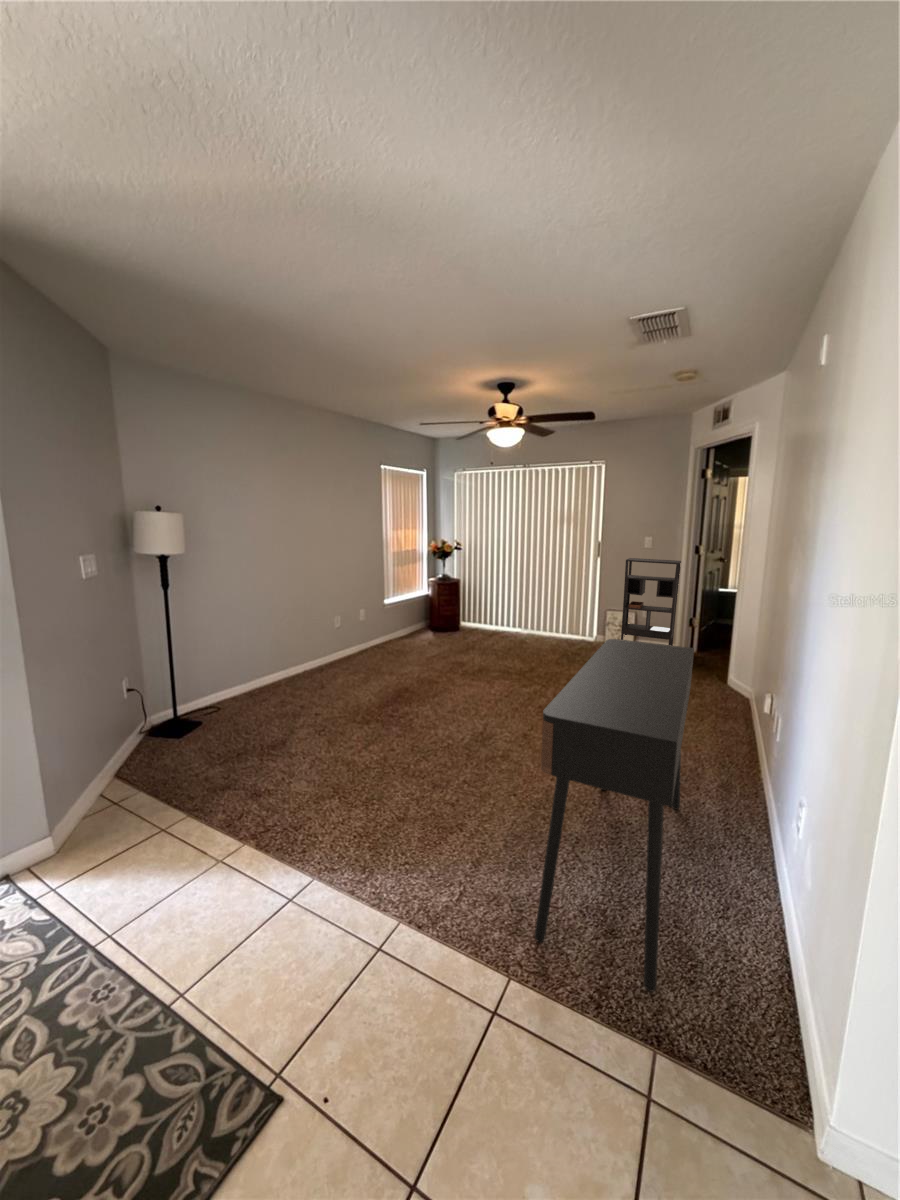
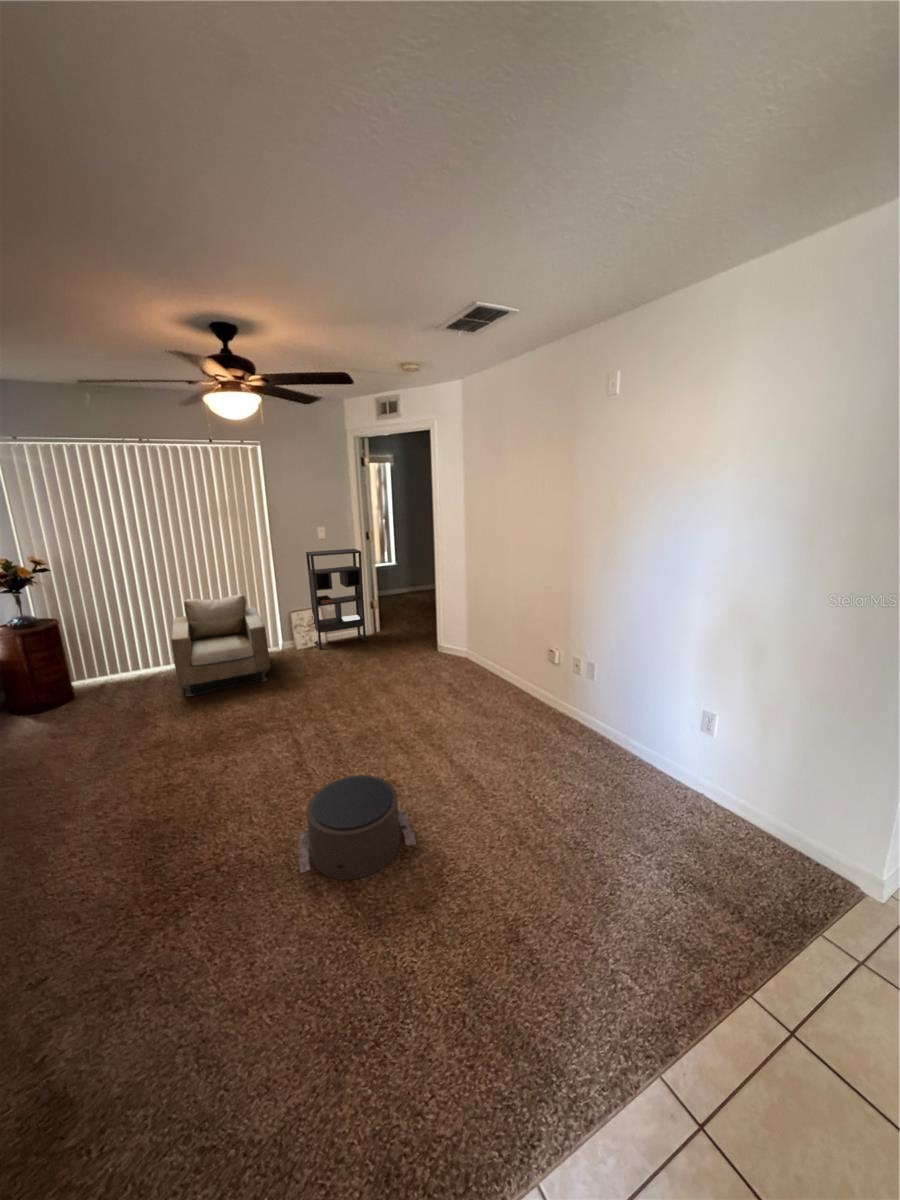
armchair: none [494,581,574,655] -> present [171,594,270,697]
console table: present [534,639,694,991] -> none [519,630,800,947]
pouf: none [410,700,494,762] -> present [299,775,416,880]

